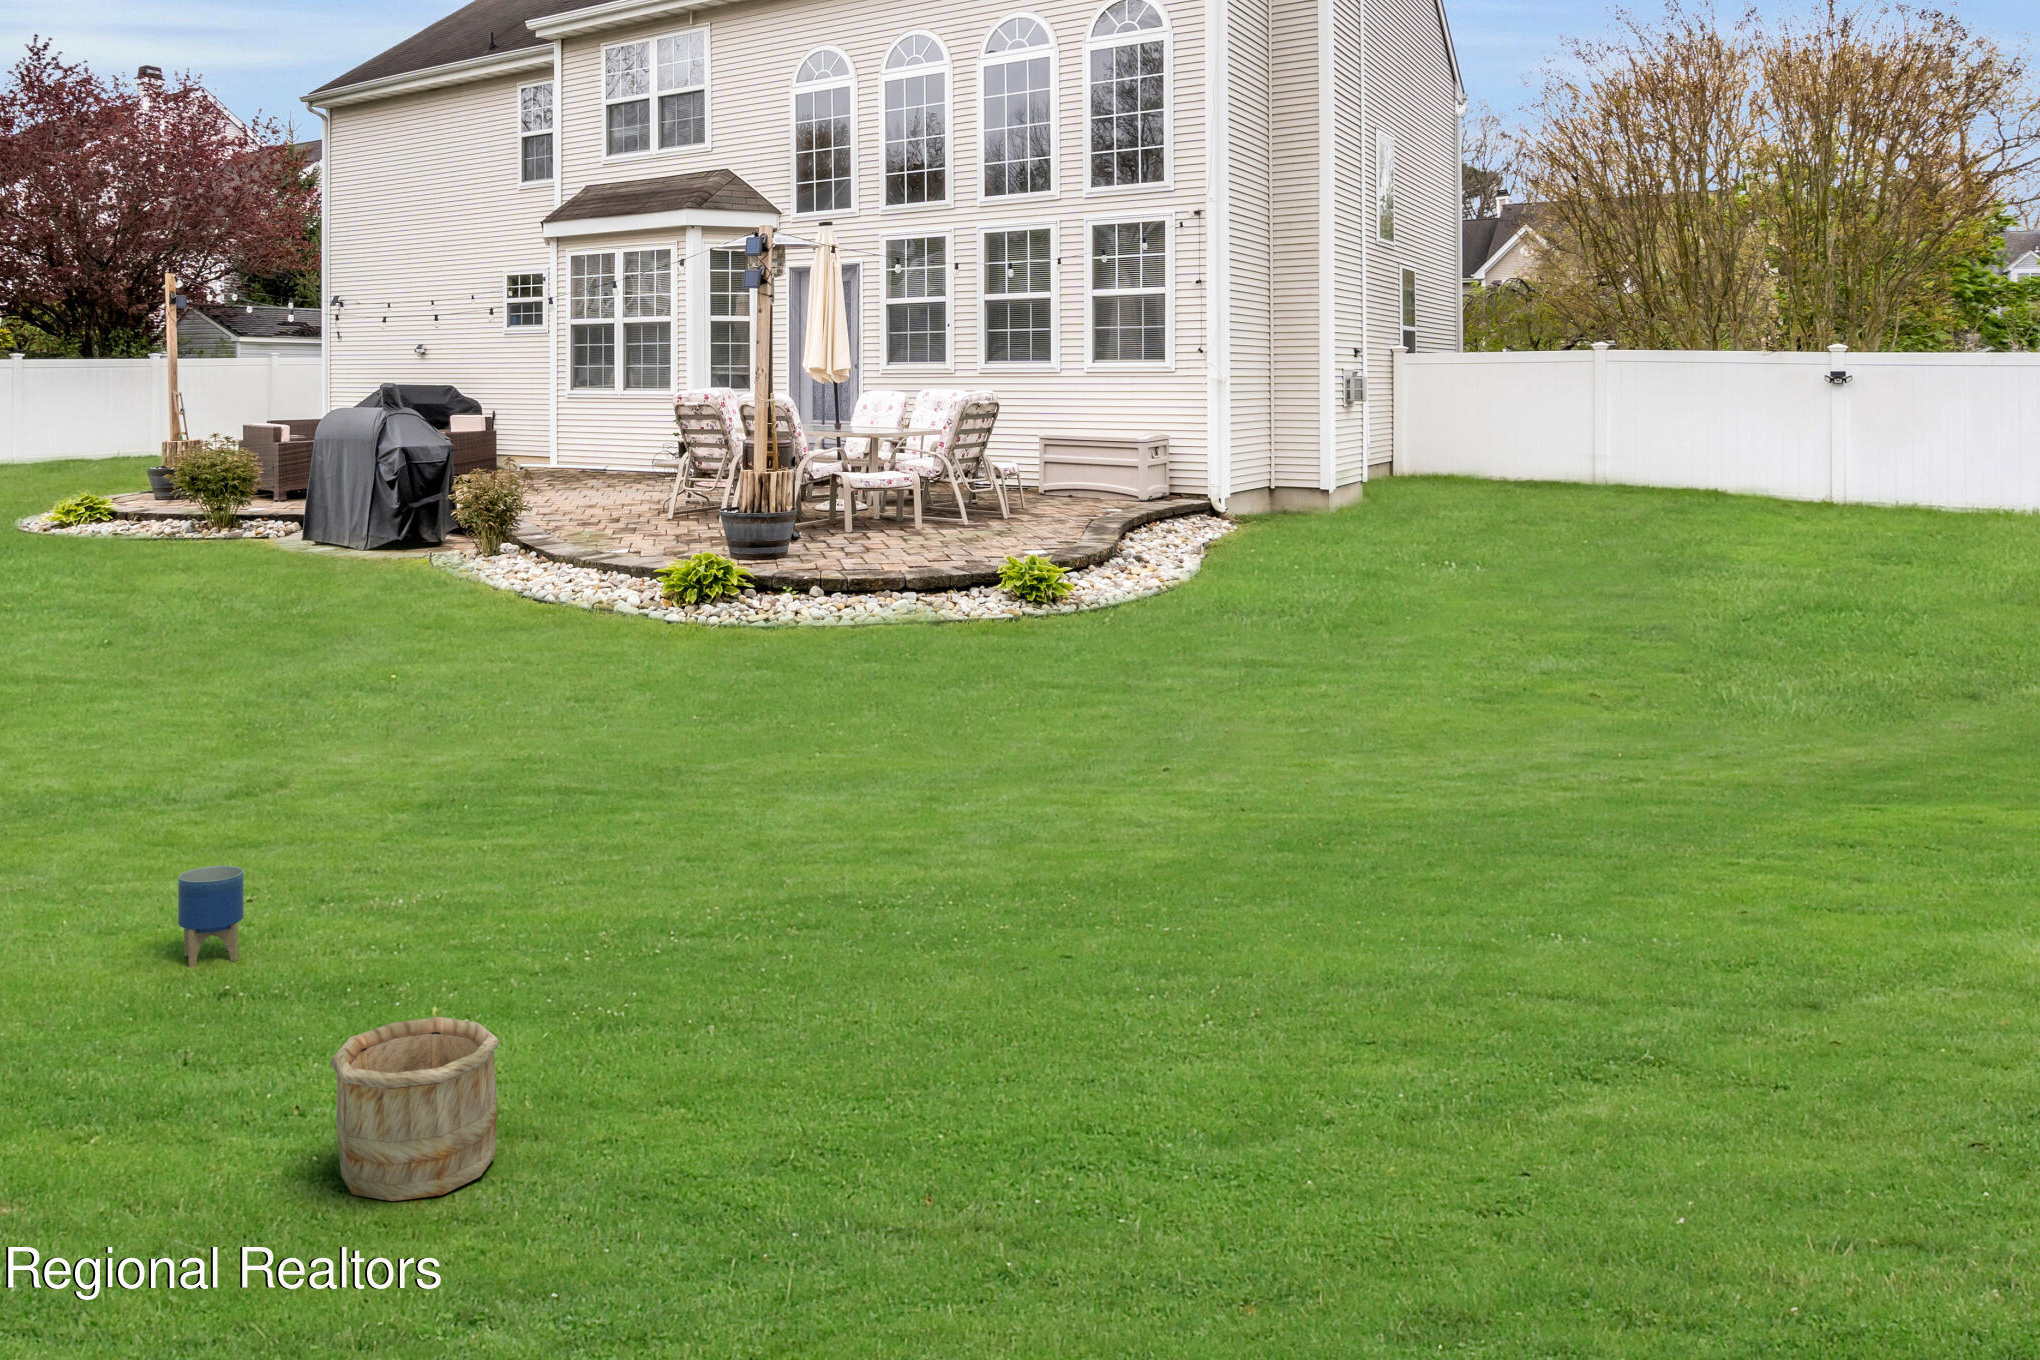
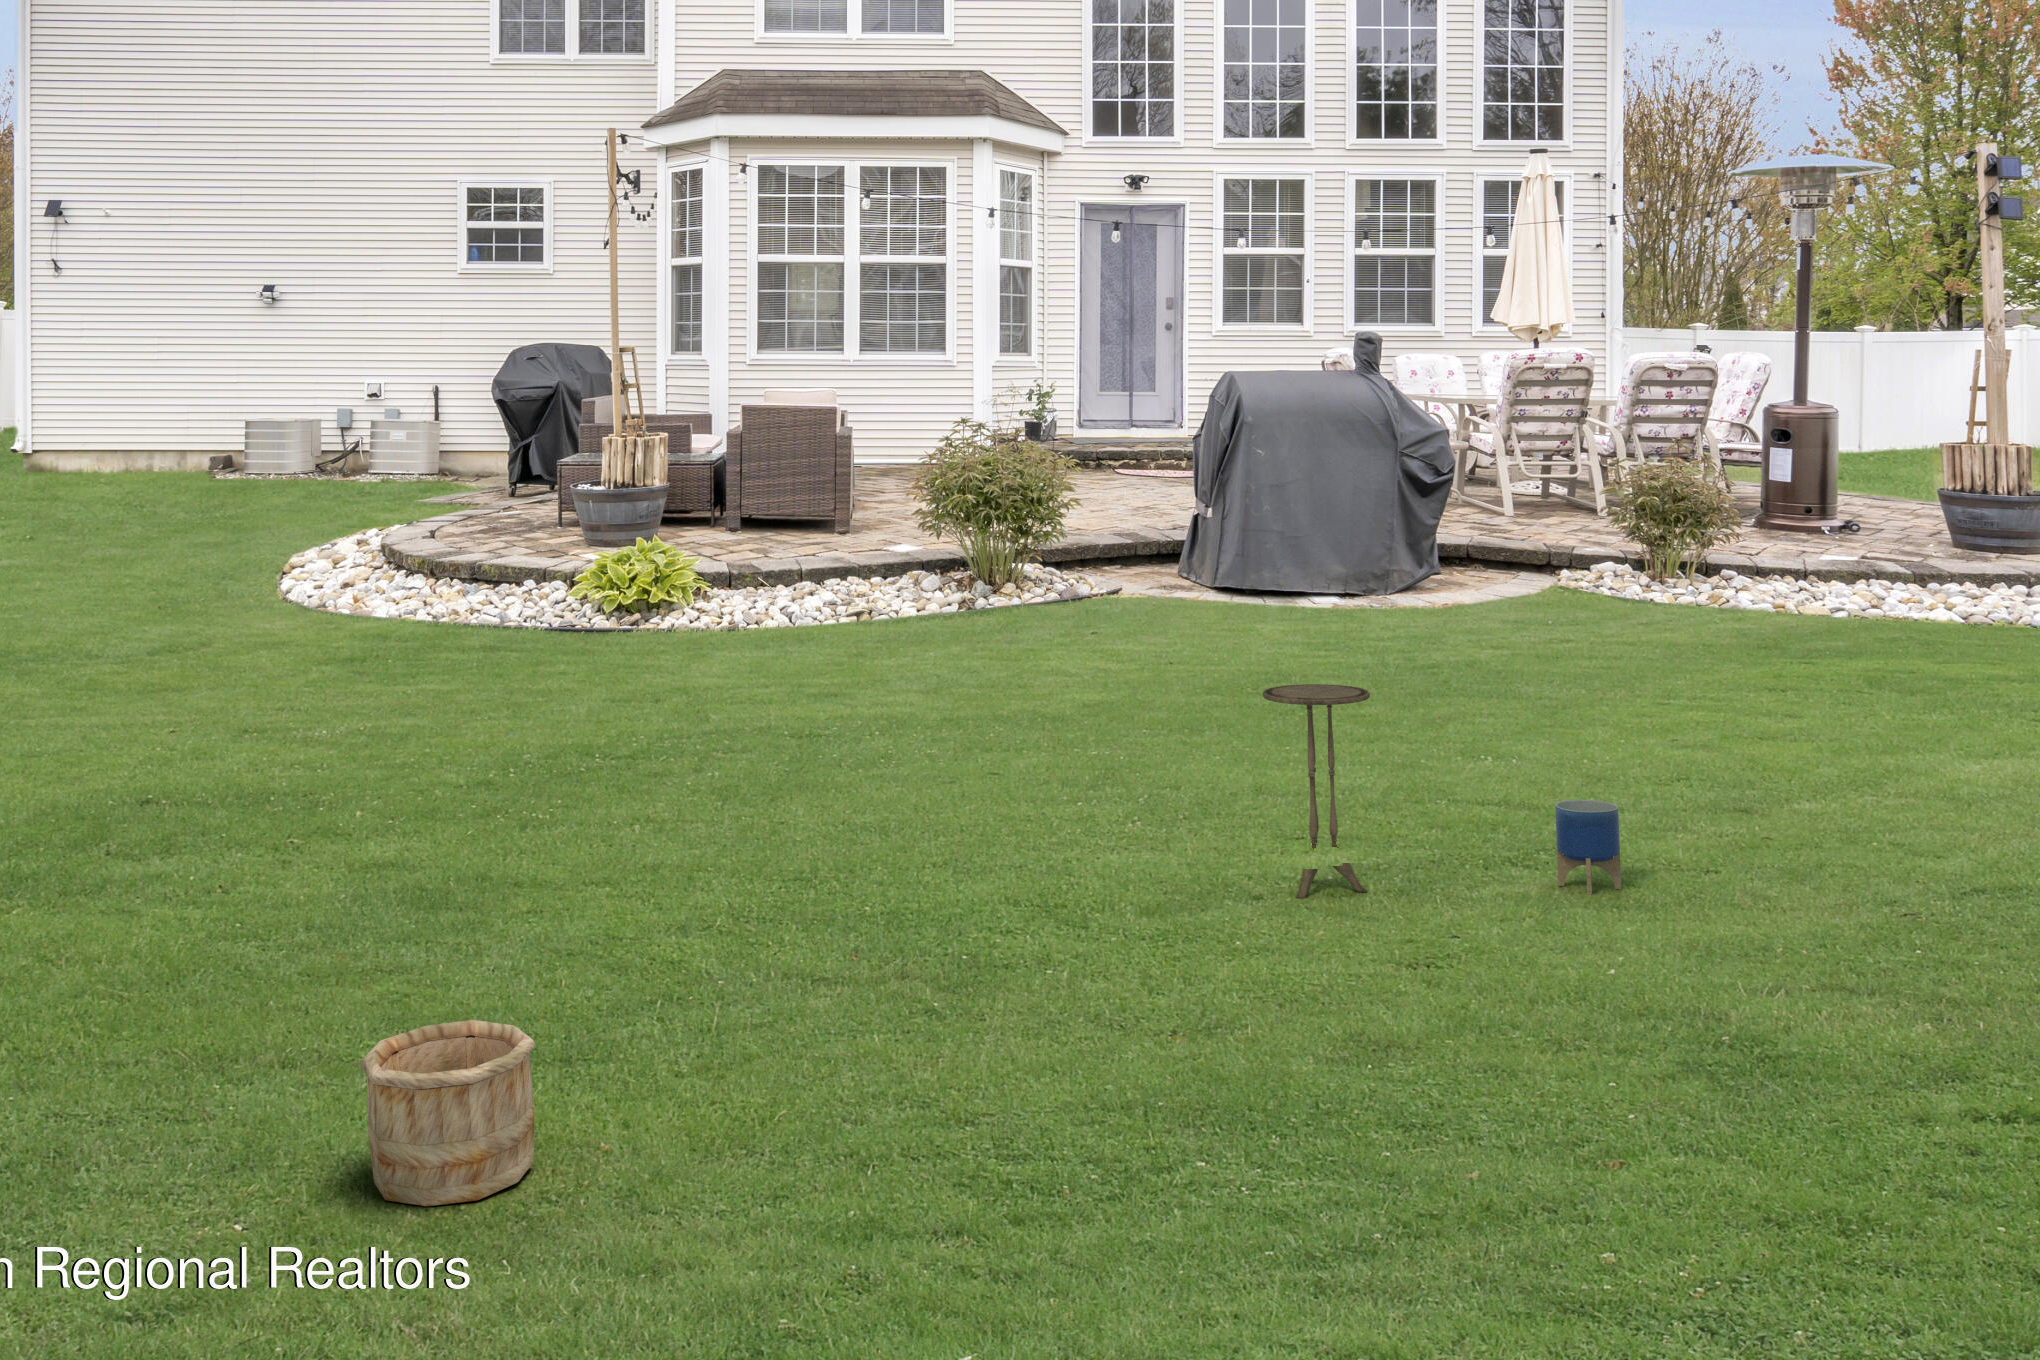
side table: none [1158,693,1255,891] -> present [1263,684,1370,899]
planter: present [178,866,243,967] -> present [1555,800,1621,895]

